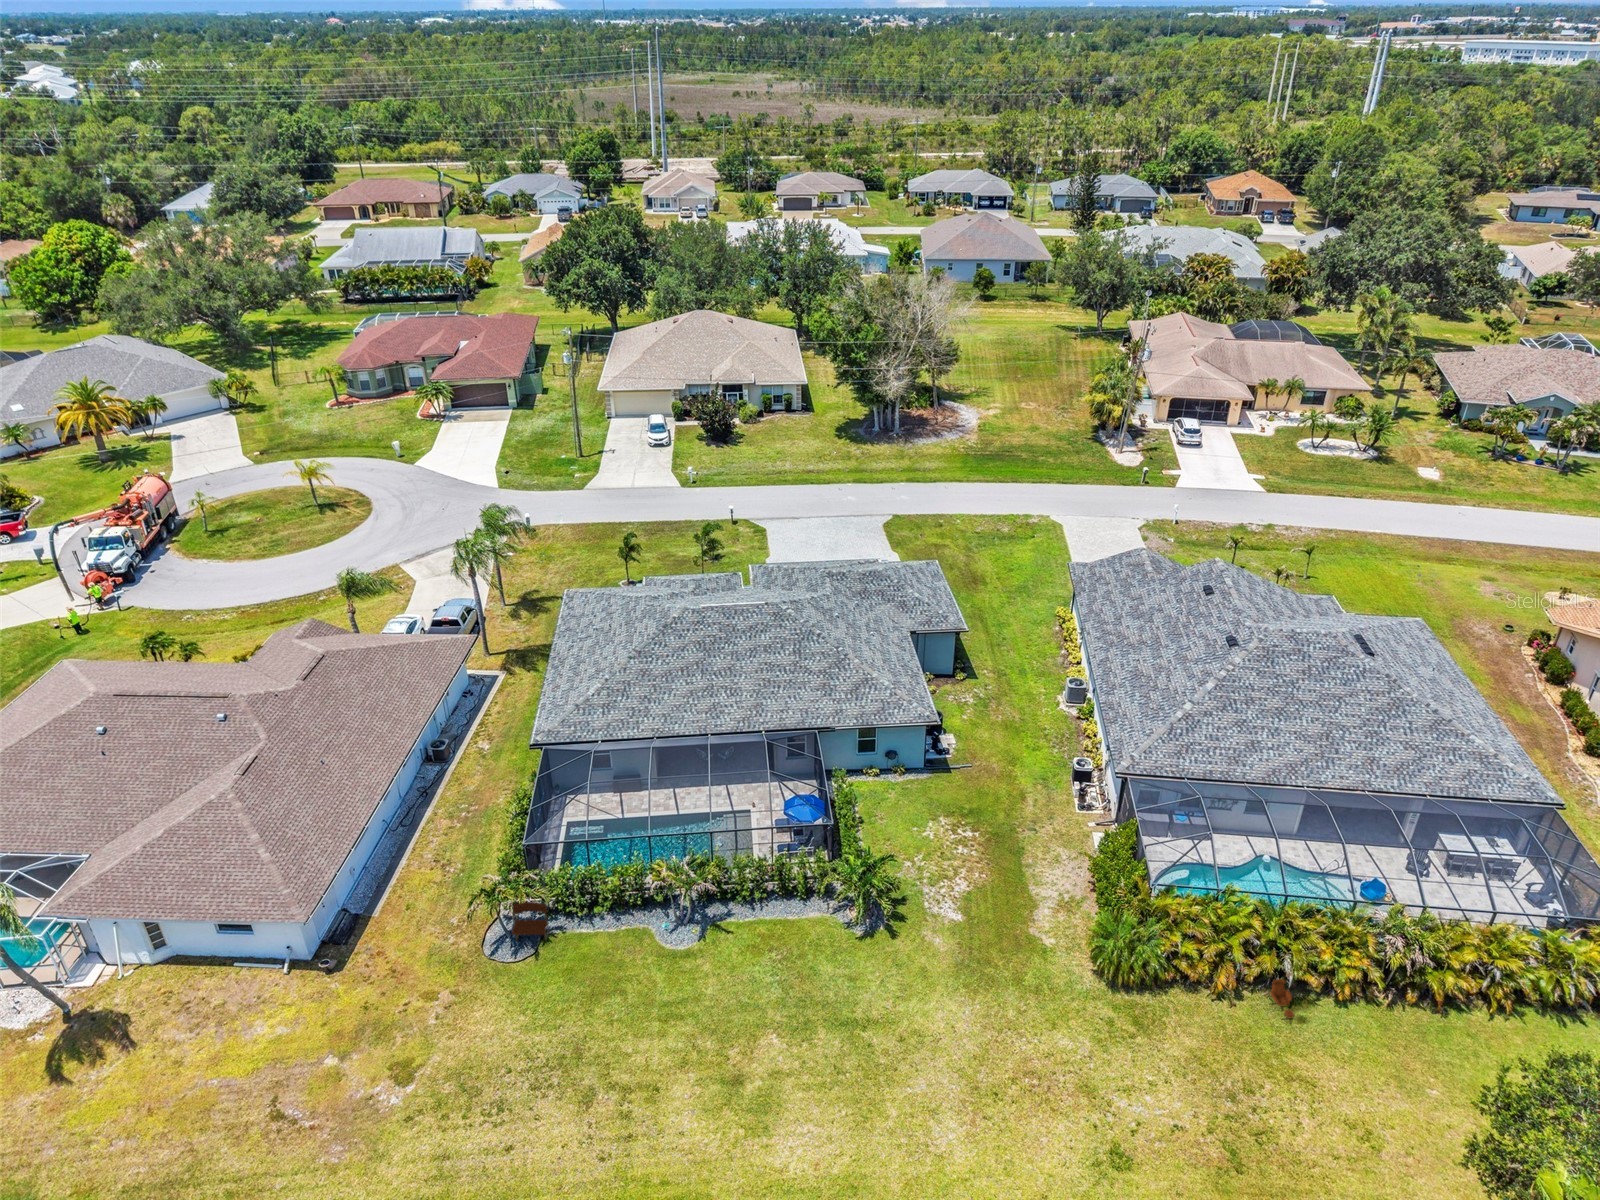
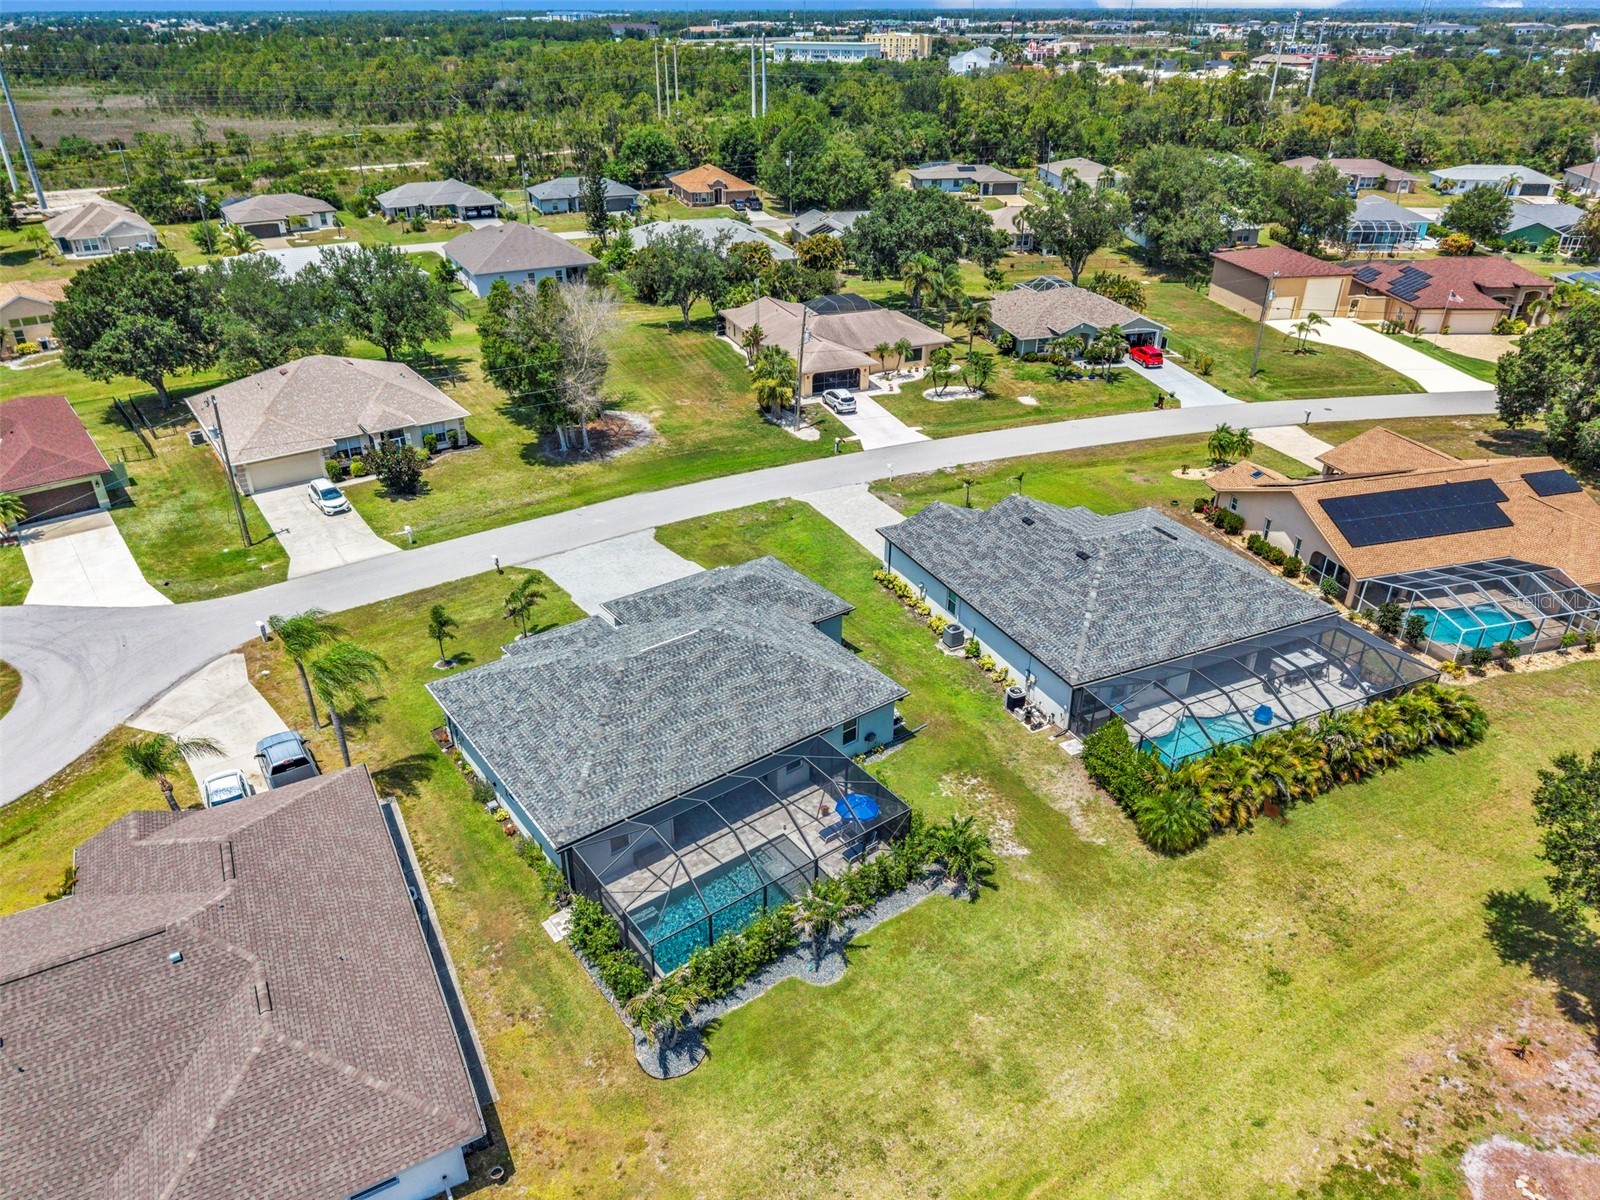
bench: present [512,902,549,940] -> none [657,1007,701,1063]

